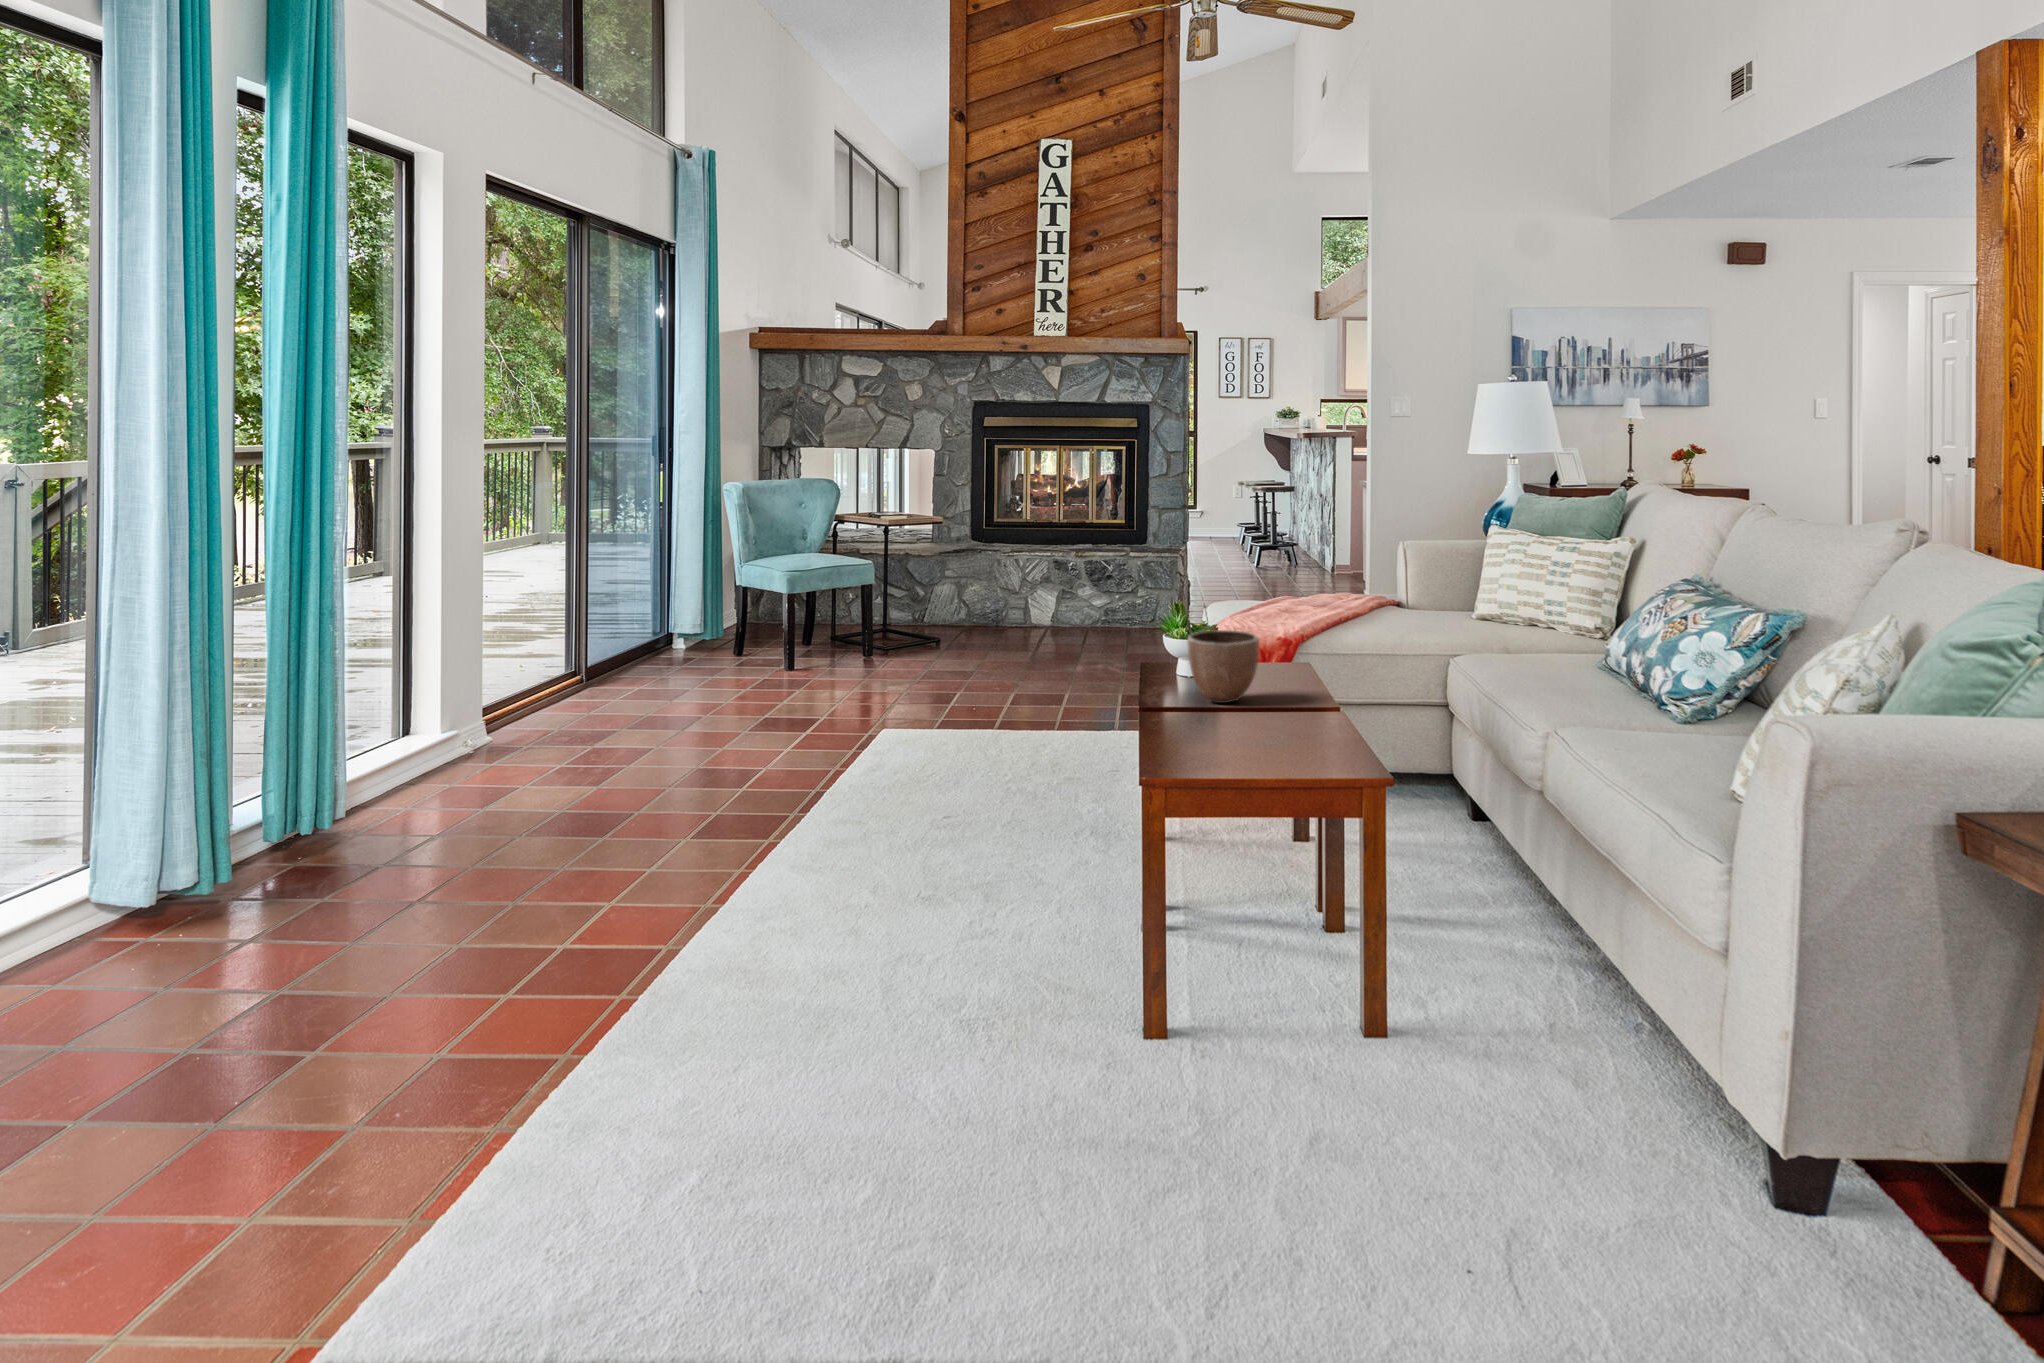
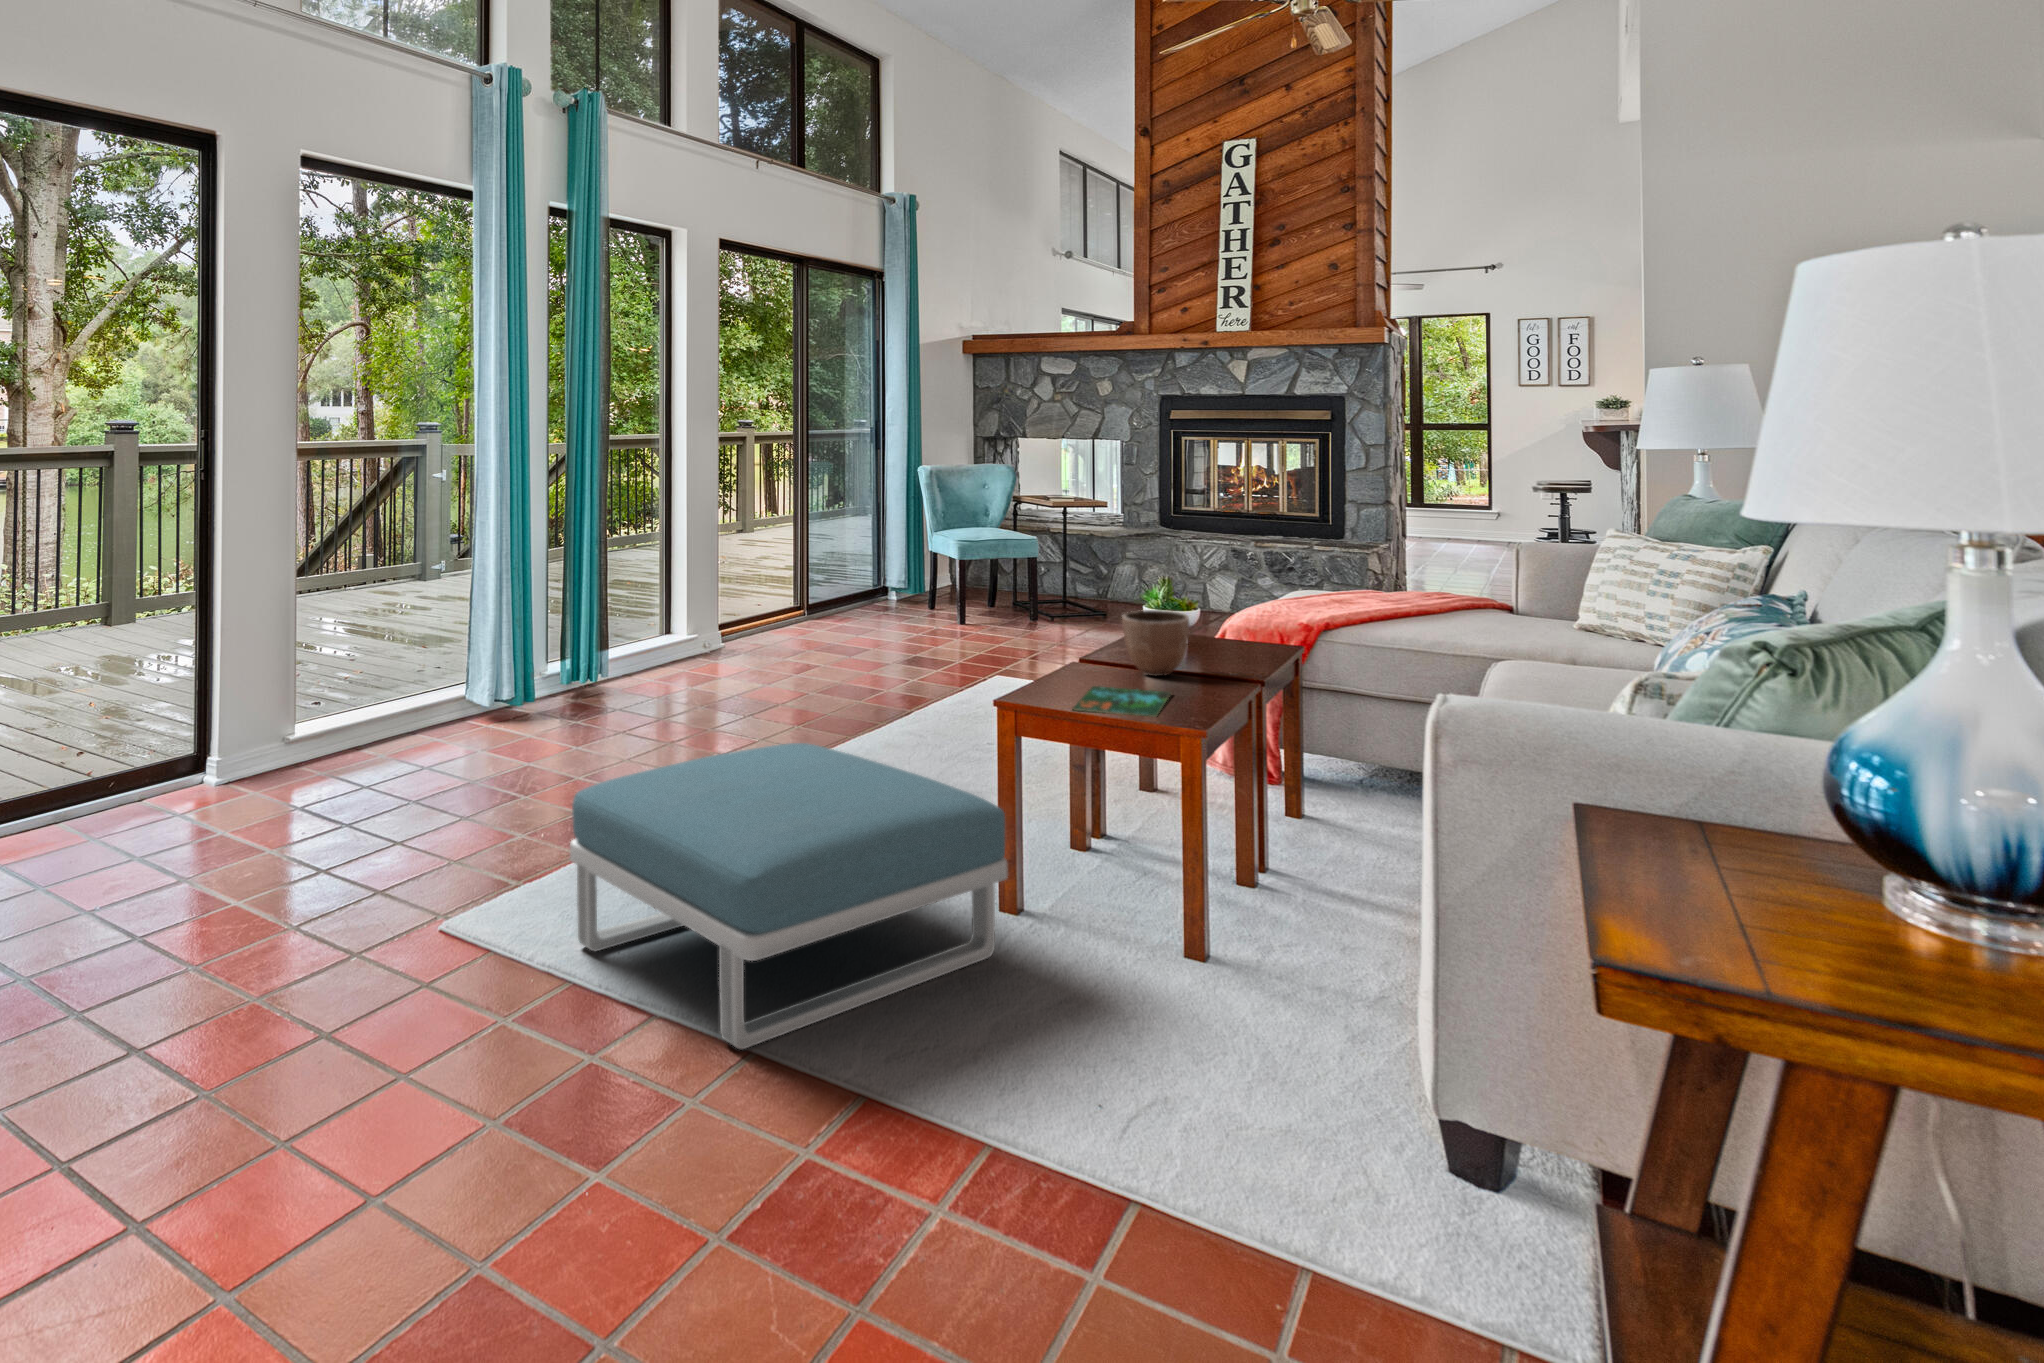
book: none [1191,719,1304,752] -> present [1073,686,1170,717]
footstool: none [633,836,1207,1273] -> present [570,743,1008,1049]

